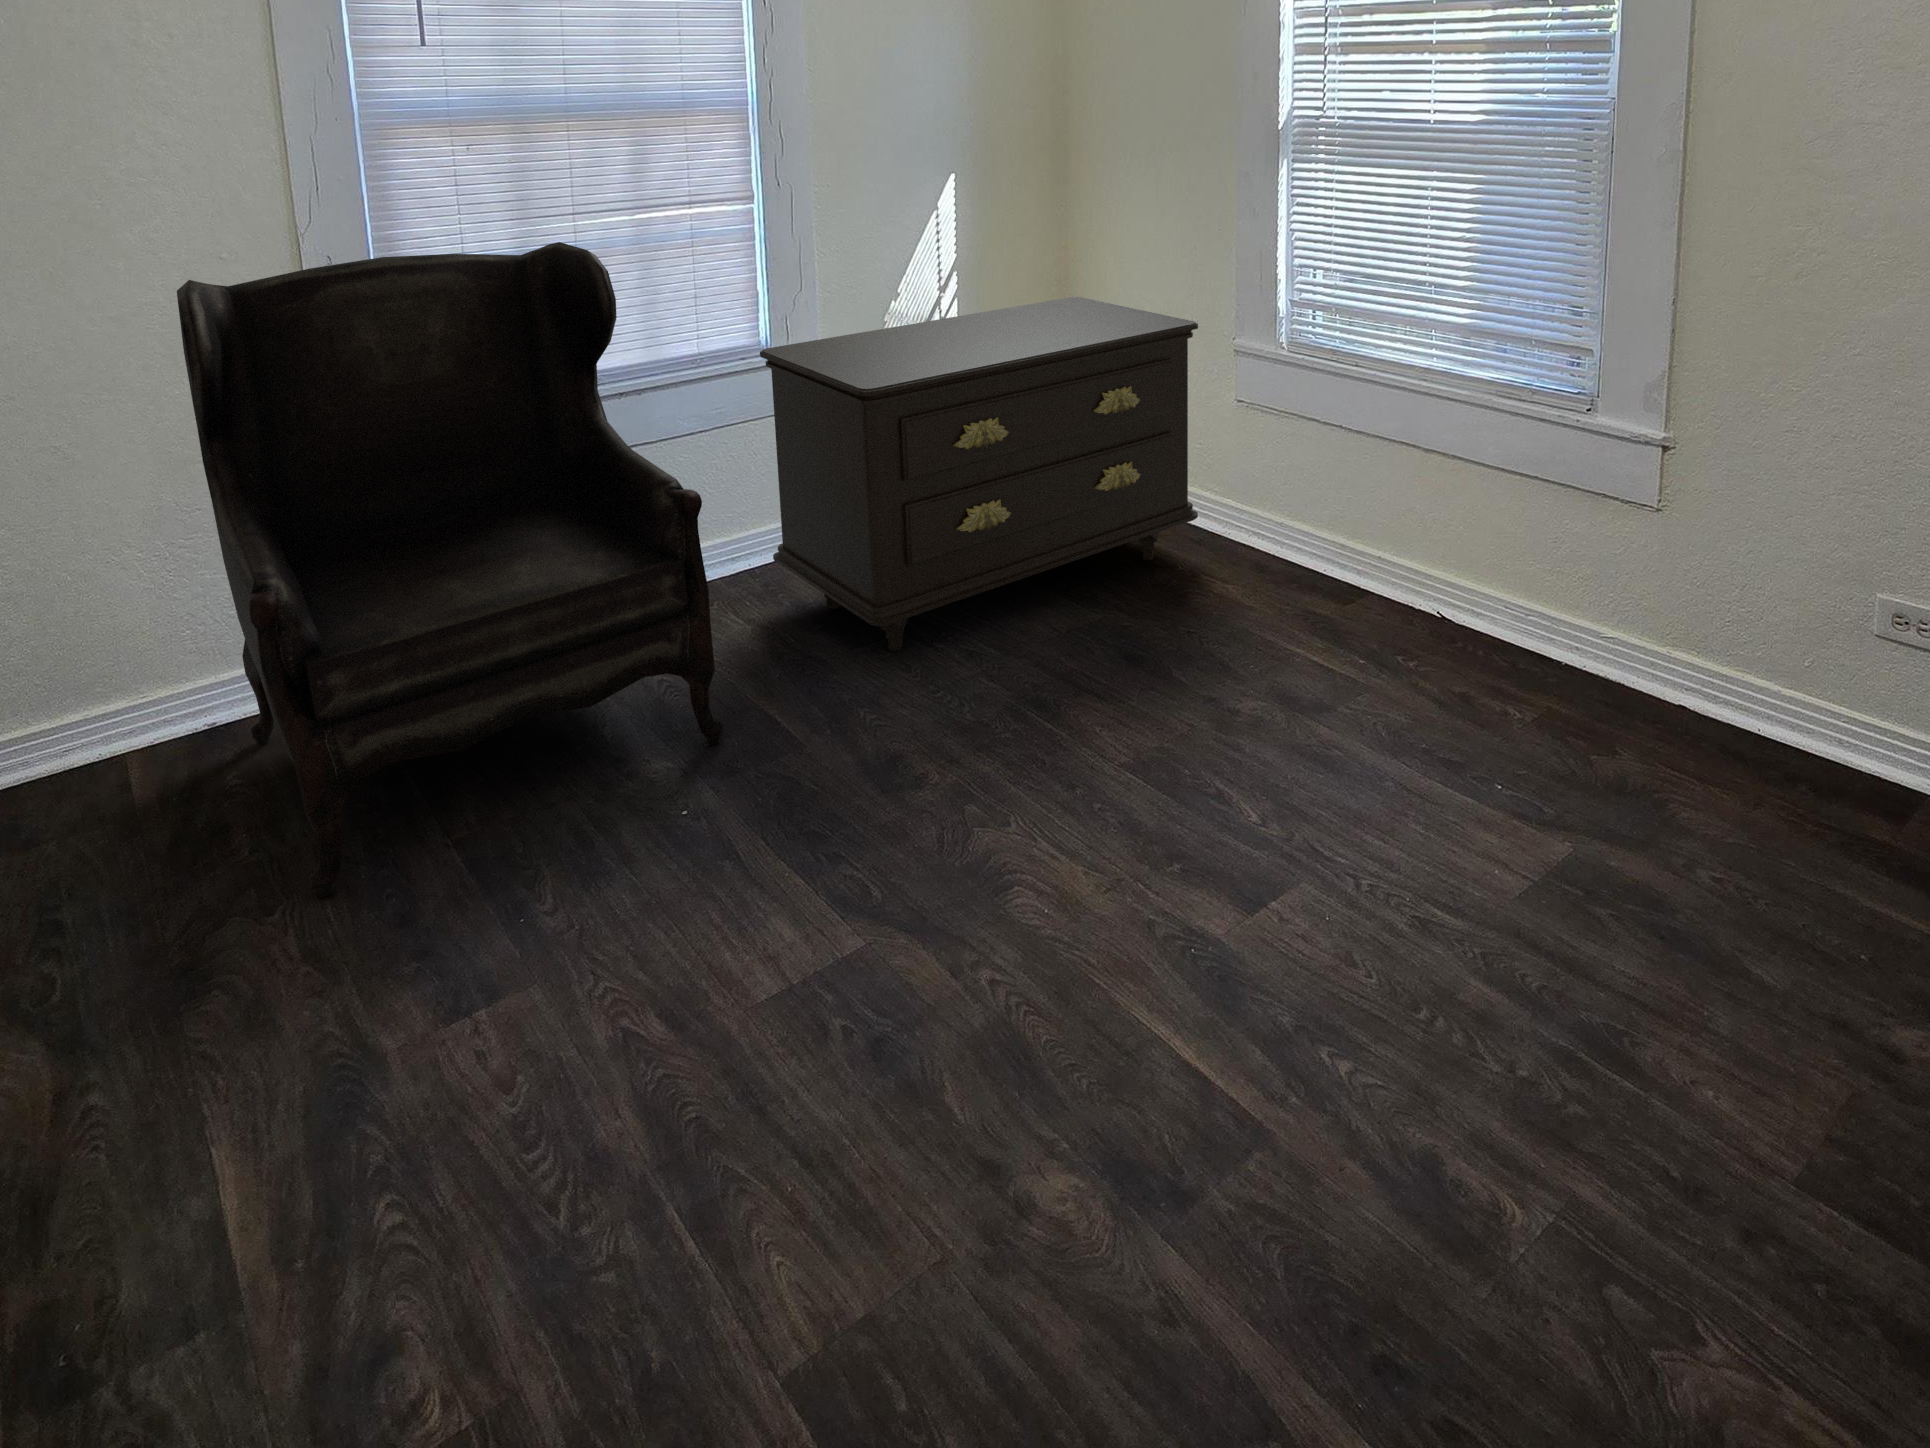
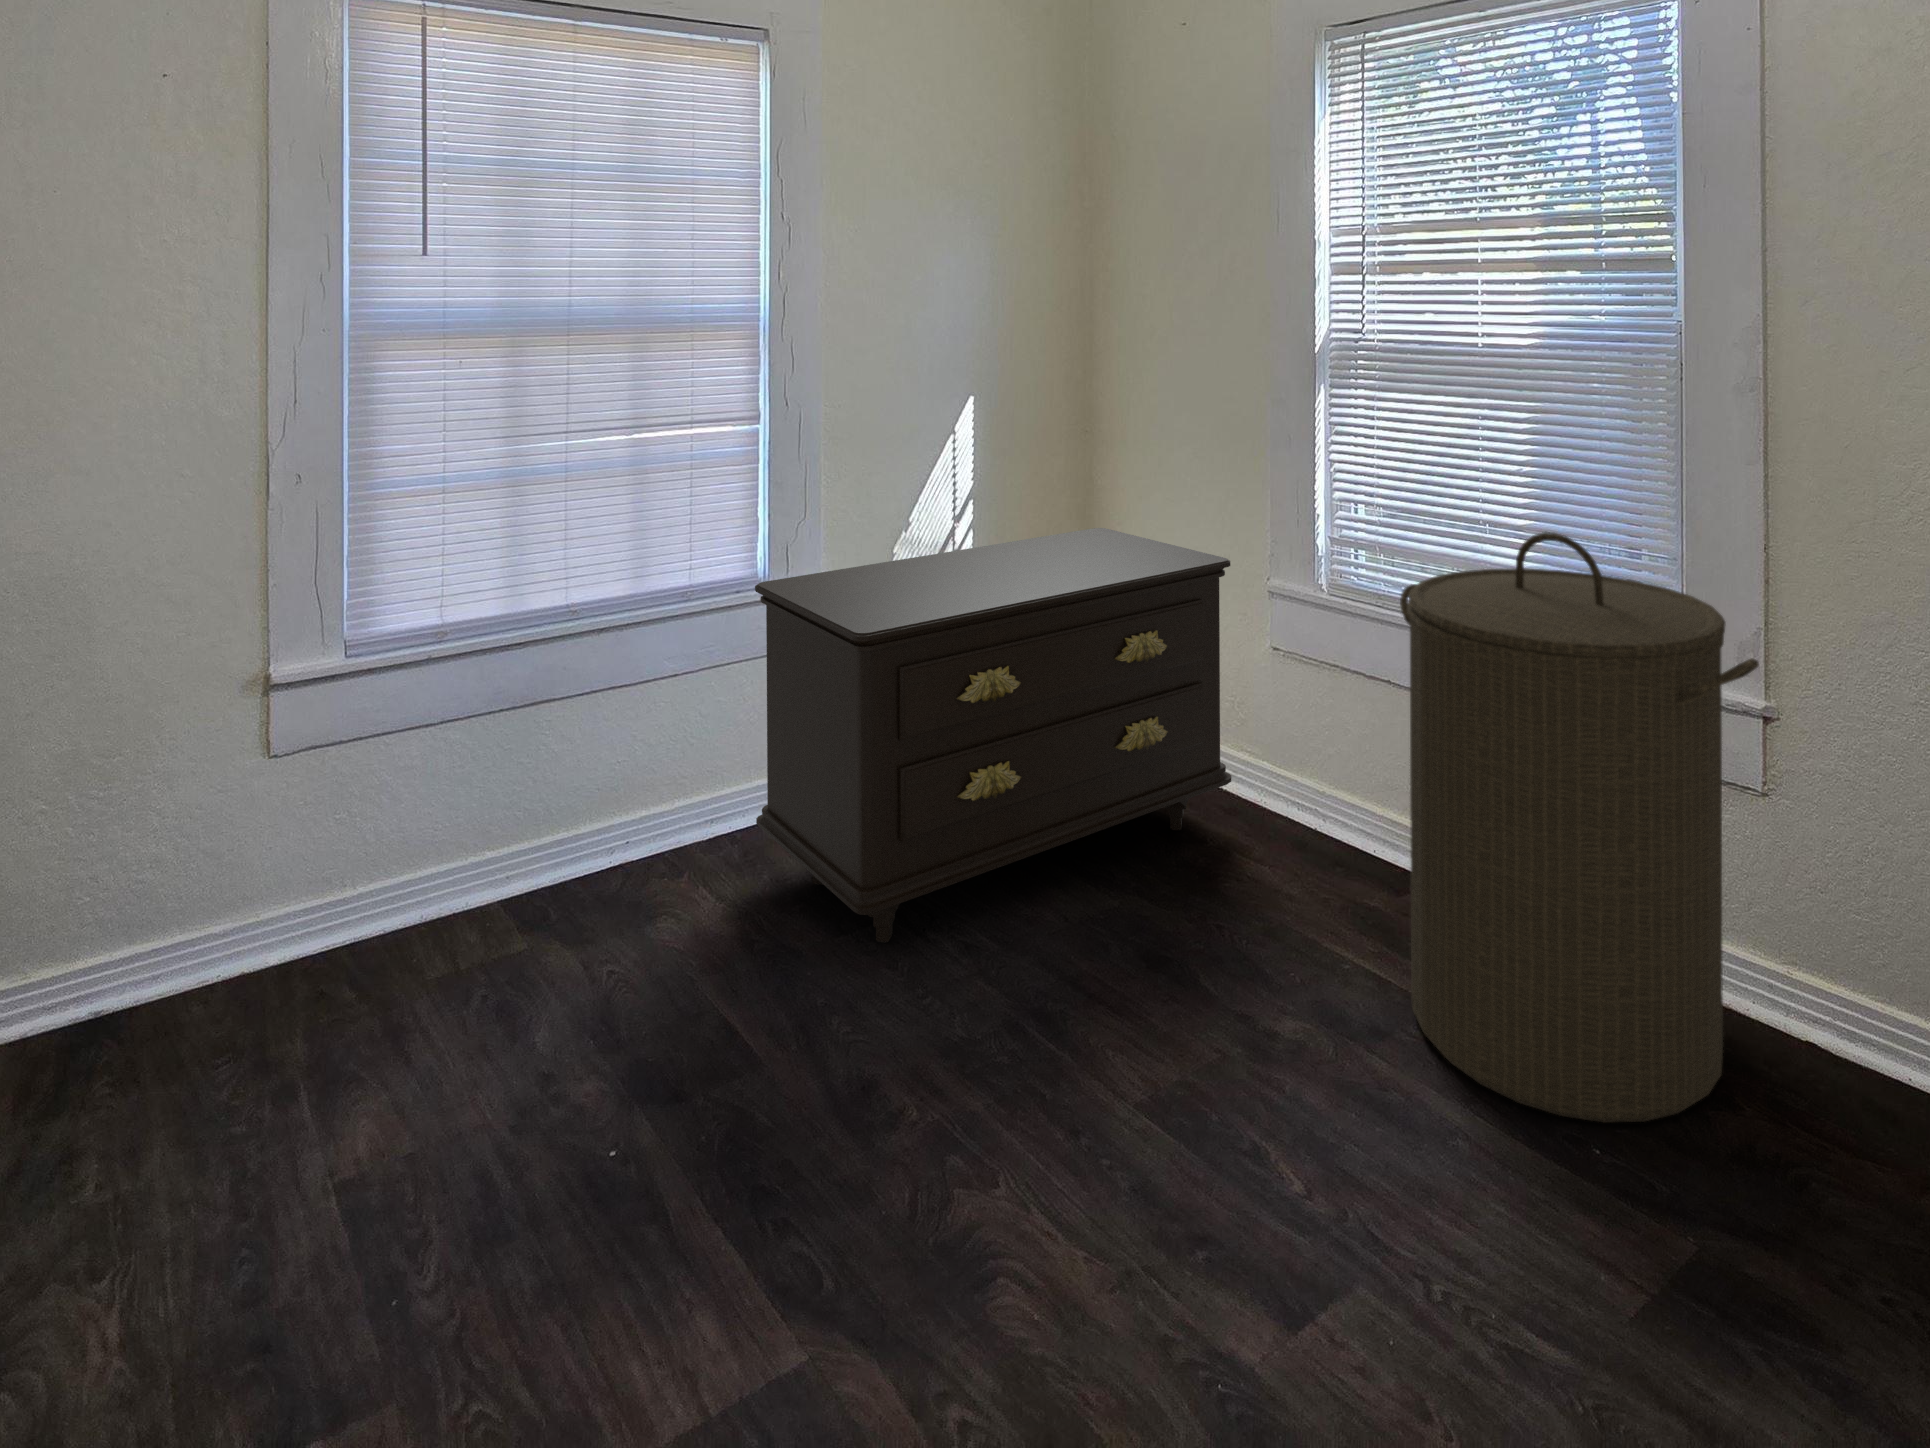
armchair: present [177,242,724,897] -> none [109,464,671,1283]
laundry hamper: none [1349,289,1653,761] -> present [1400,532,1759,1123]

